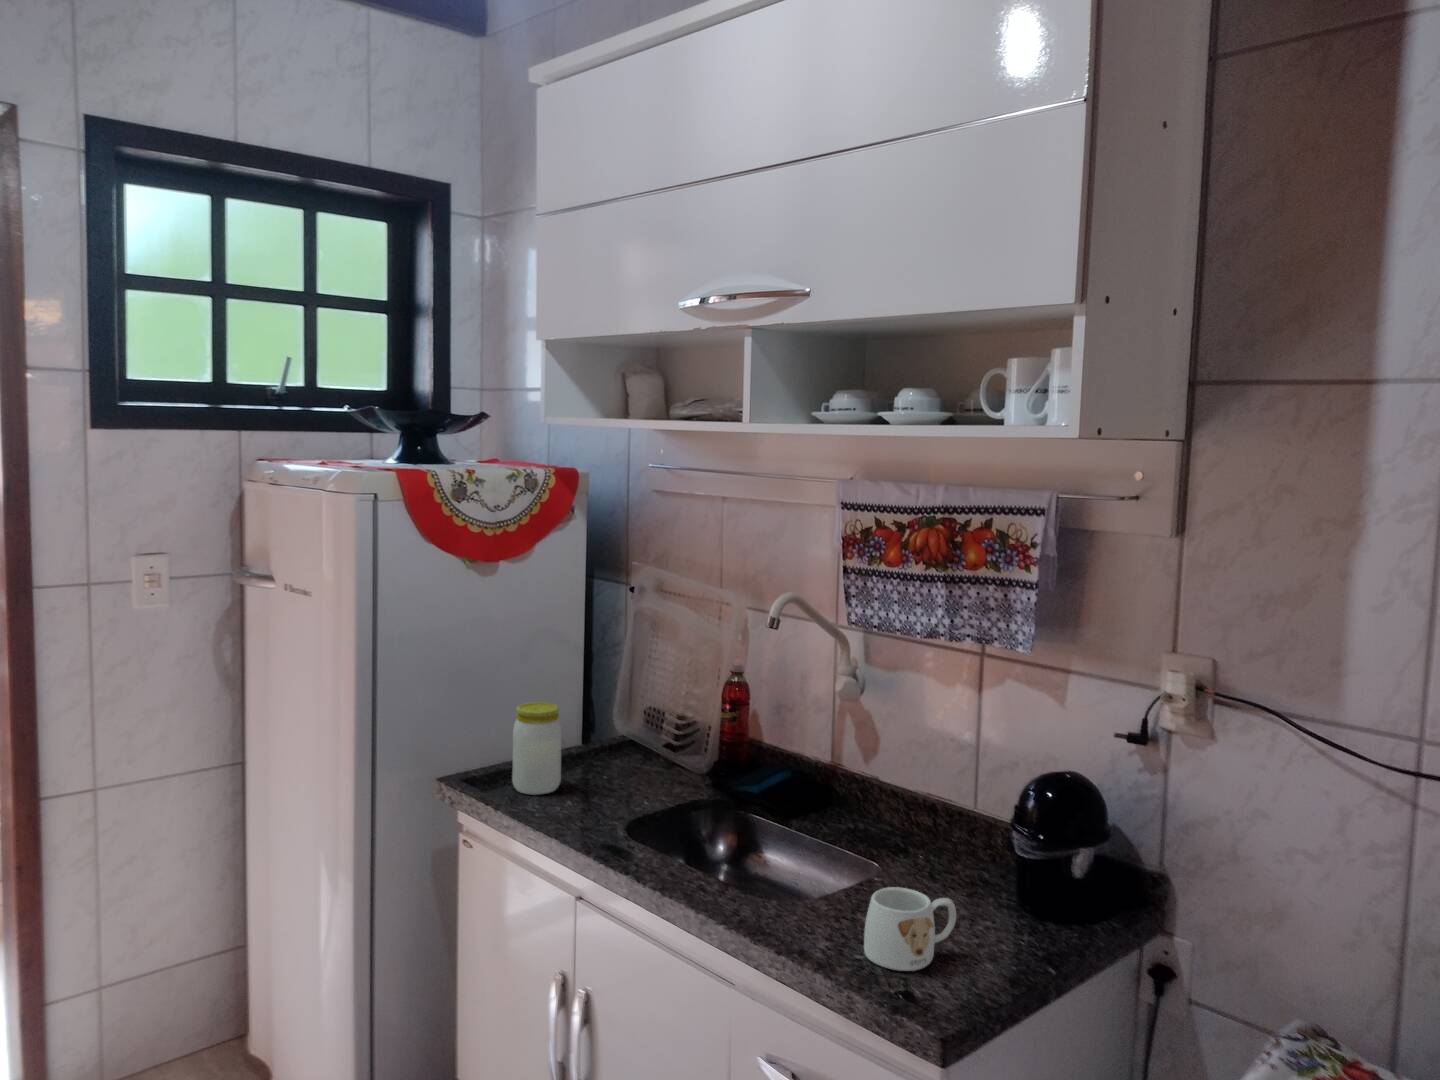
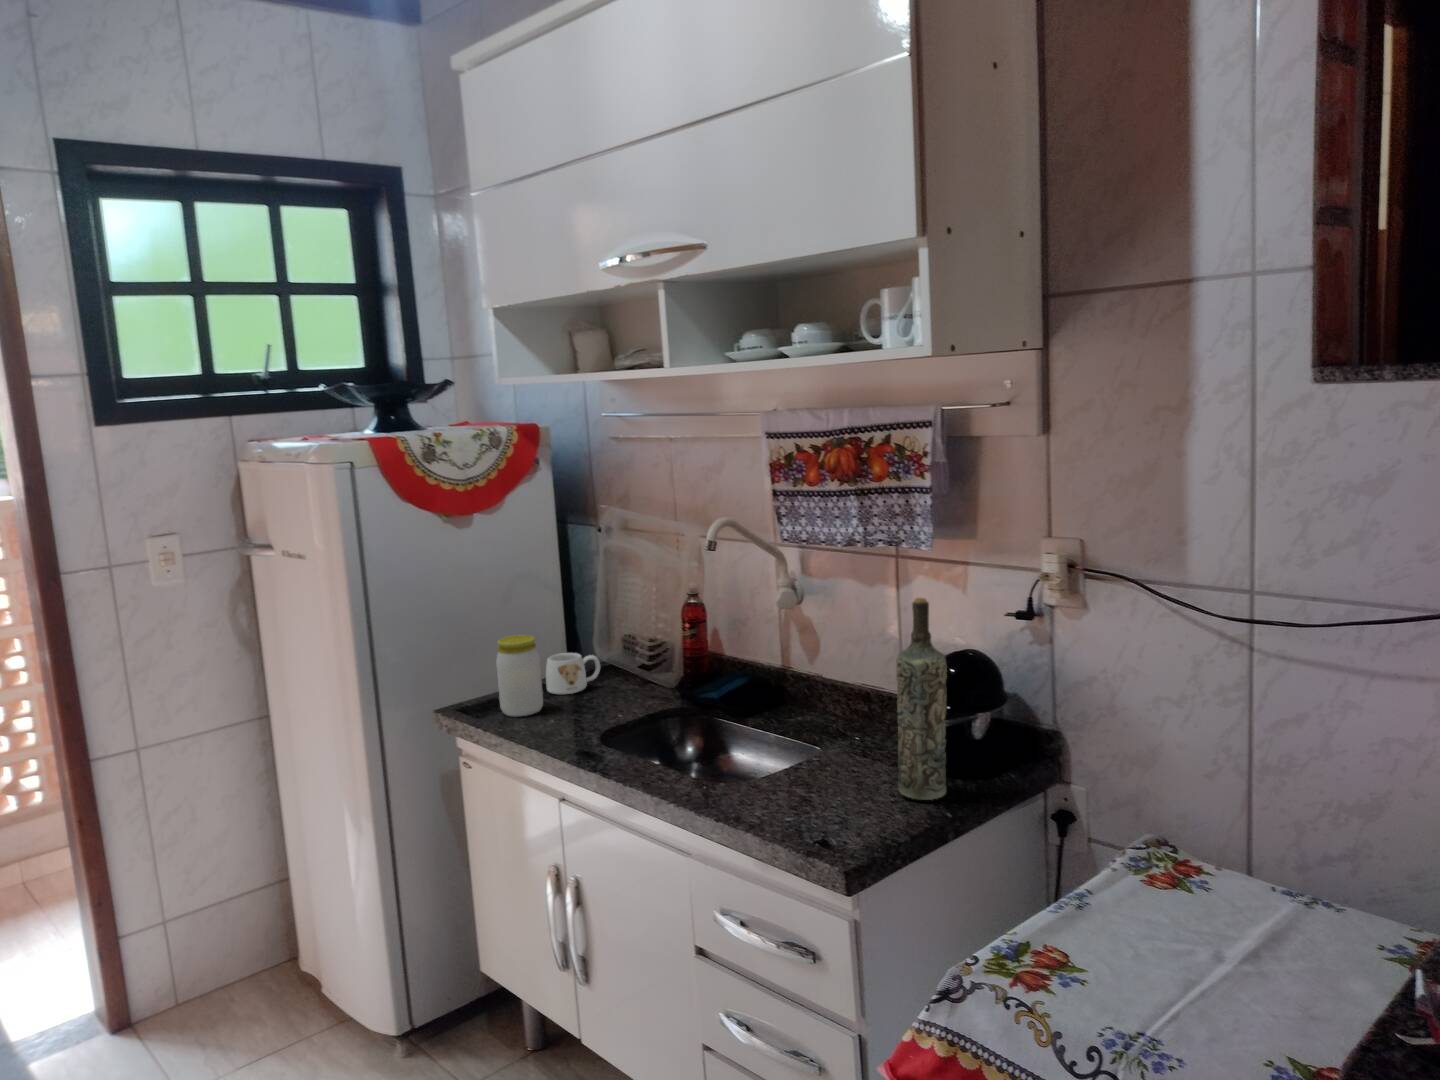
bottle: none [984,710,1053,947] -> present [896,598,947,800]
mug: present [864,887,956,971] -> present [546,653,600,694]

